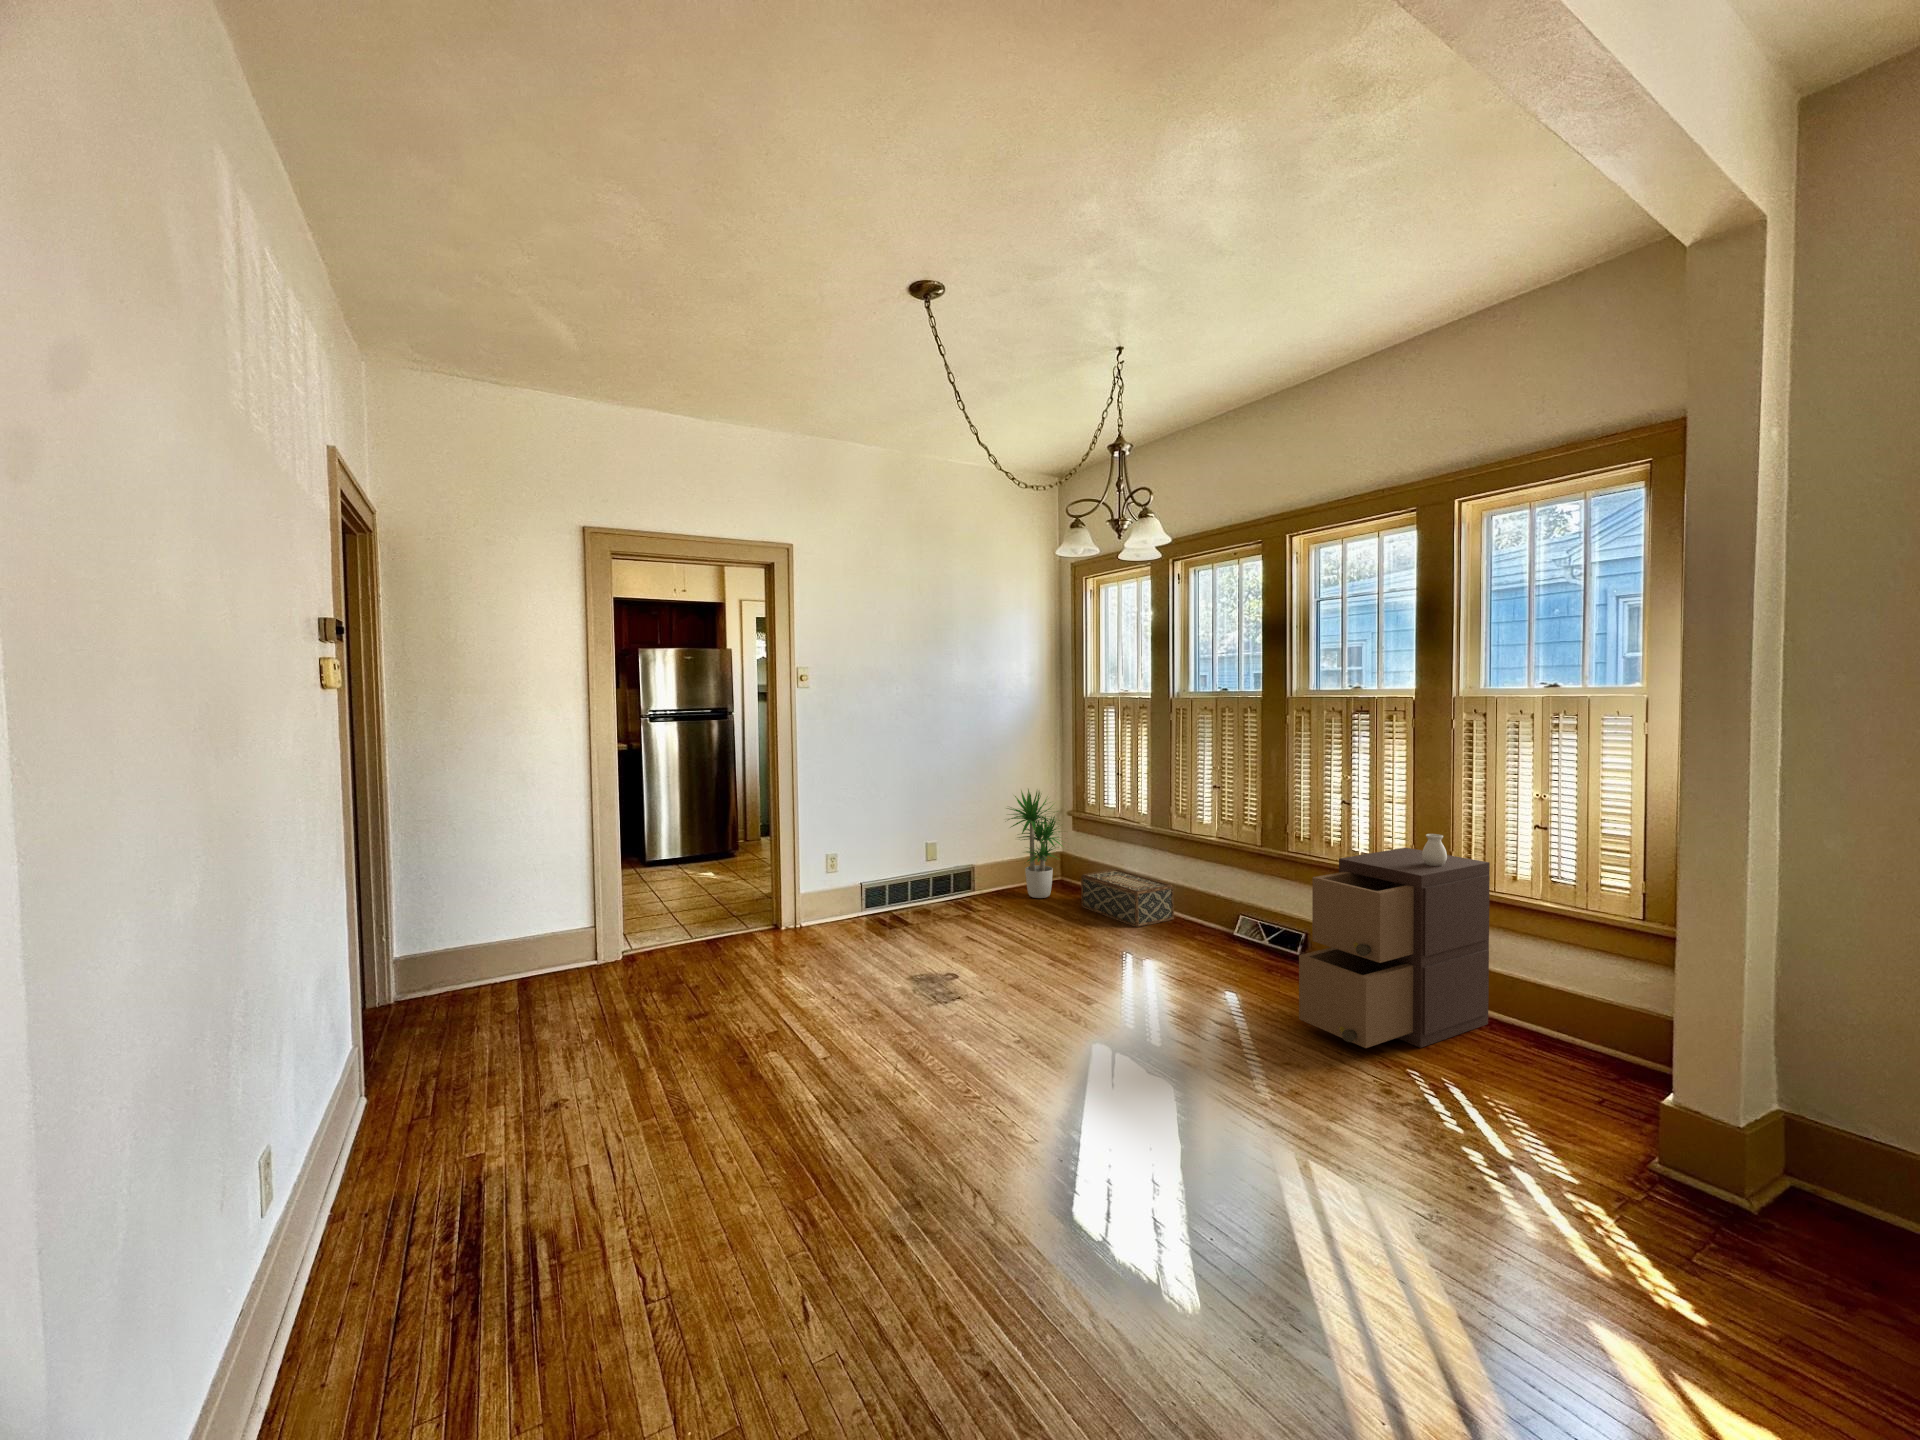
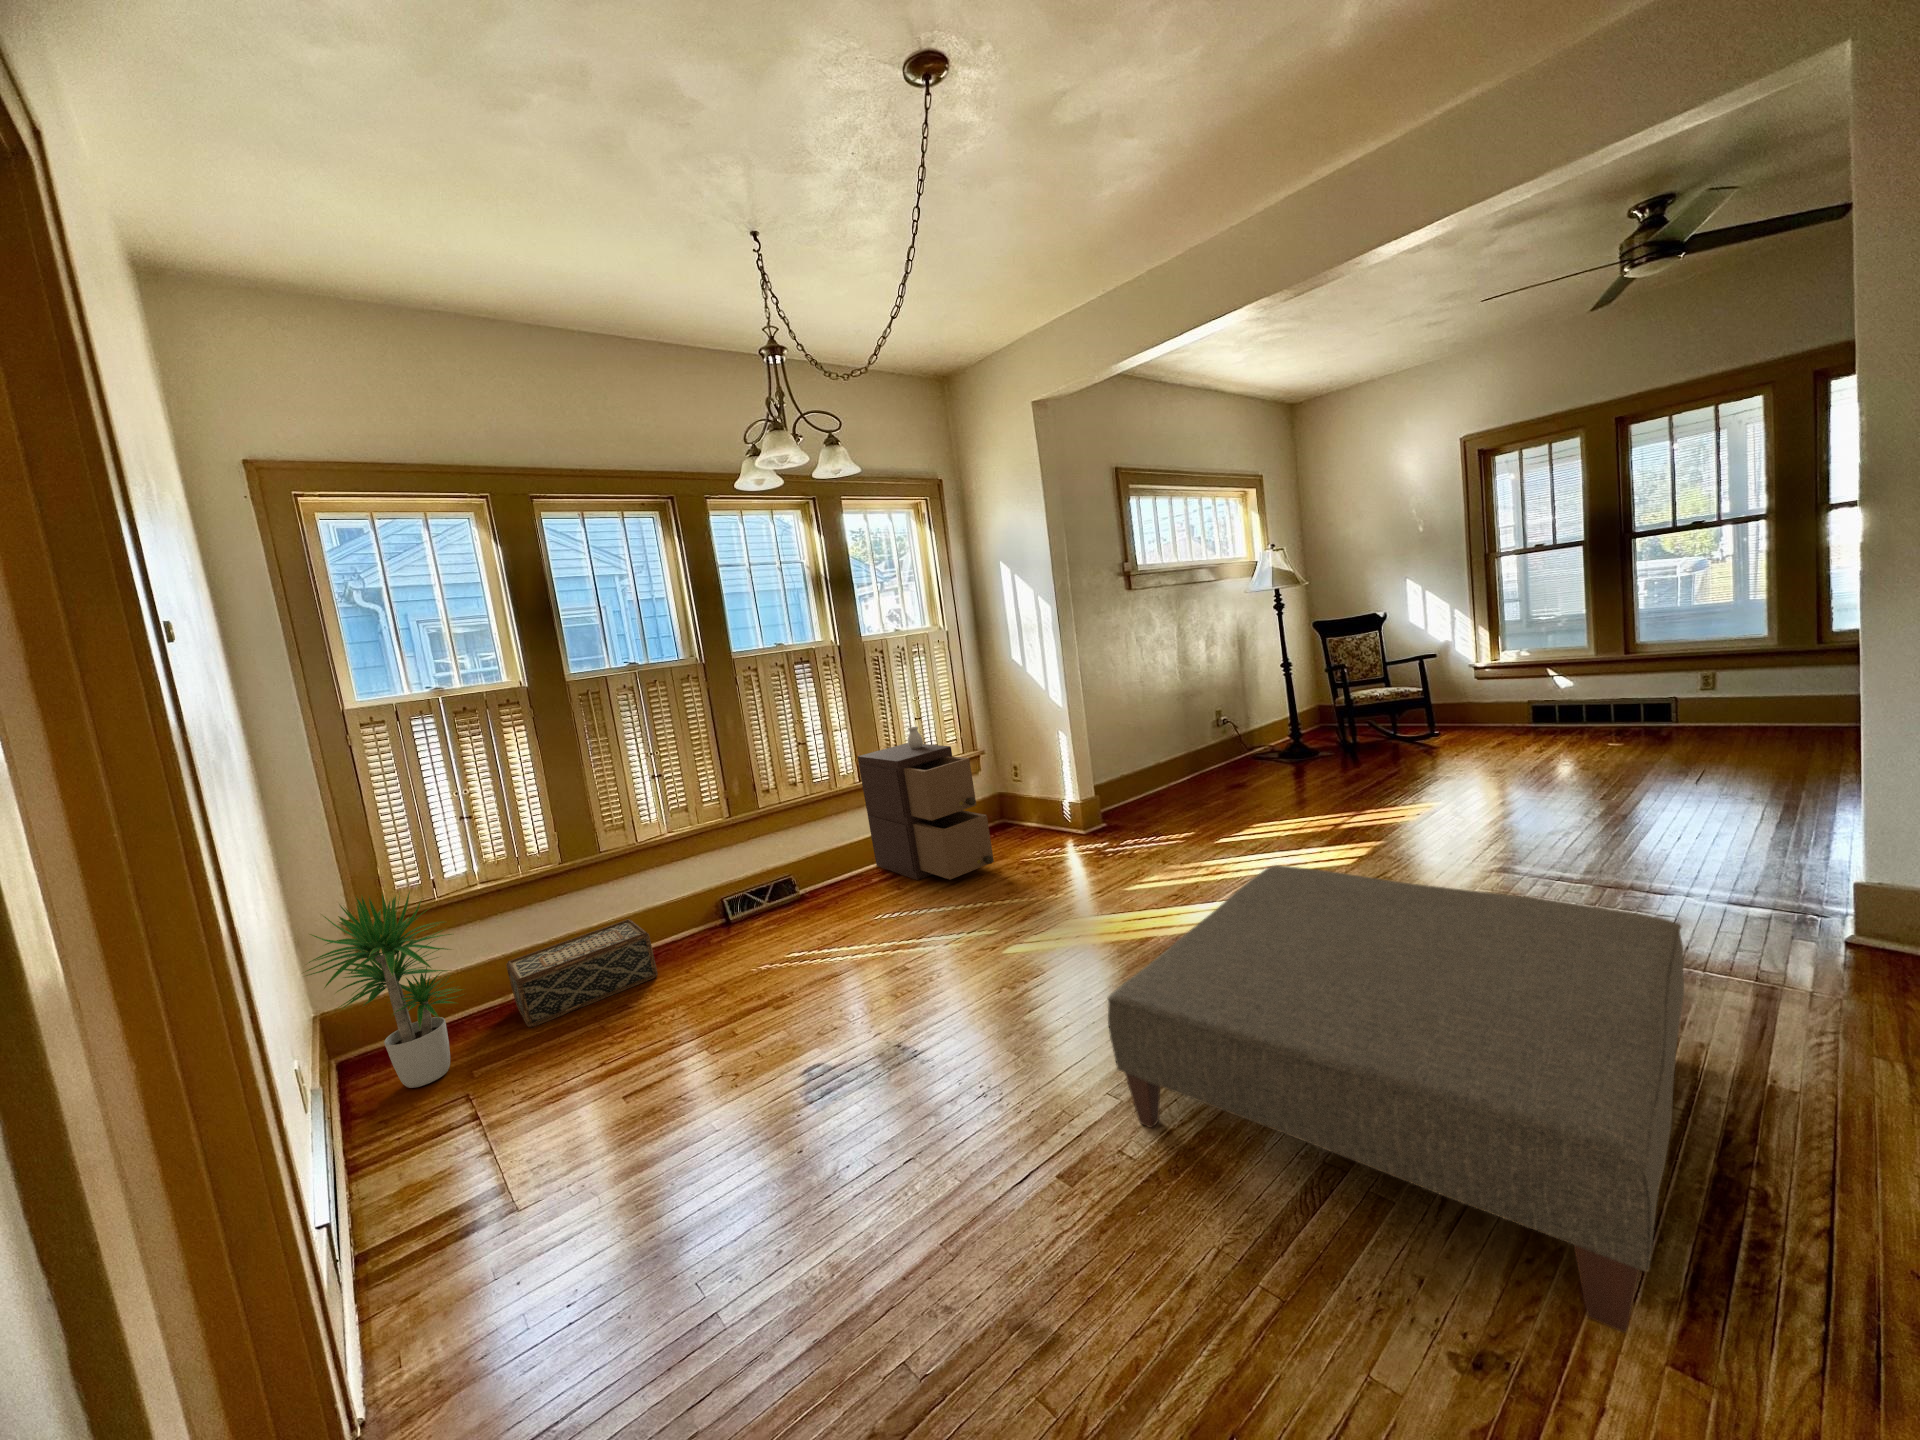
ottoman: none [485,964,948,1363] -> present [1107,865,1684,1333]

